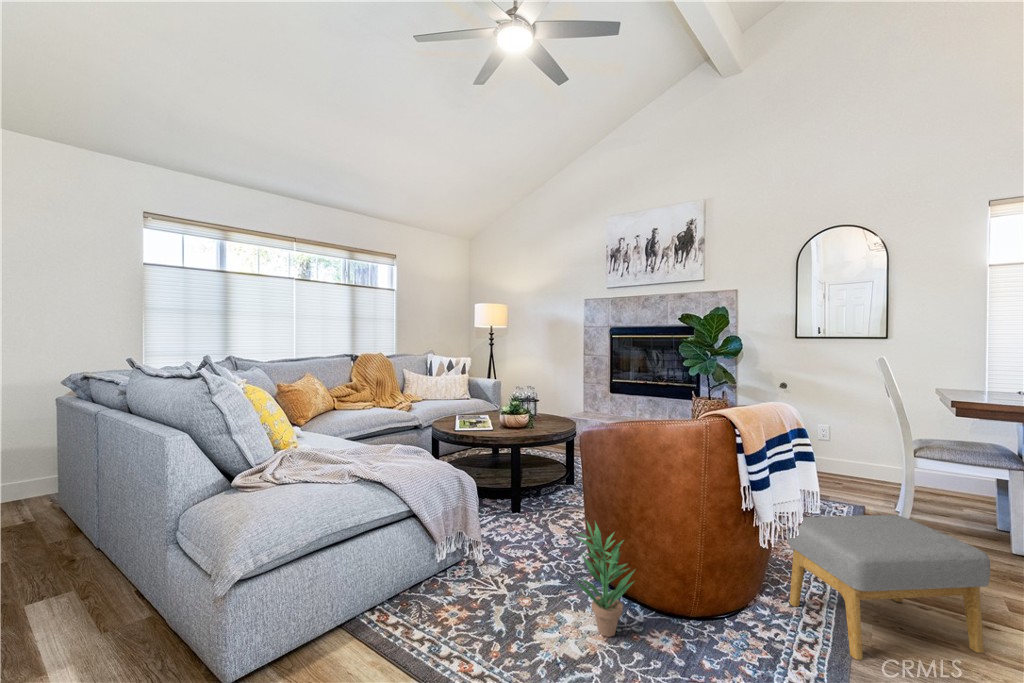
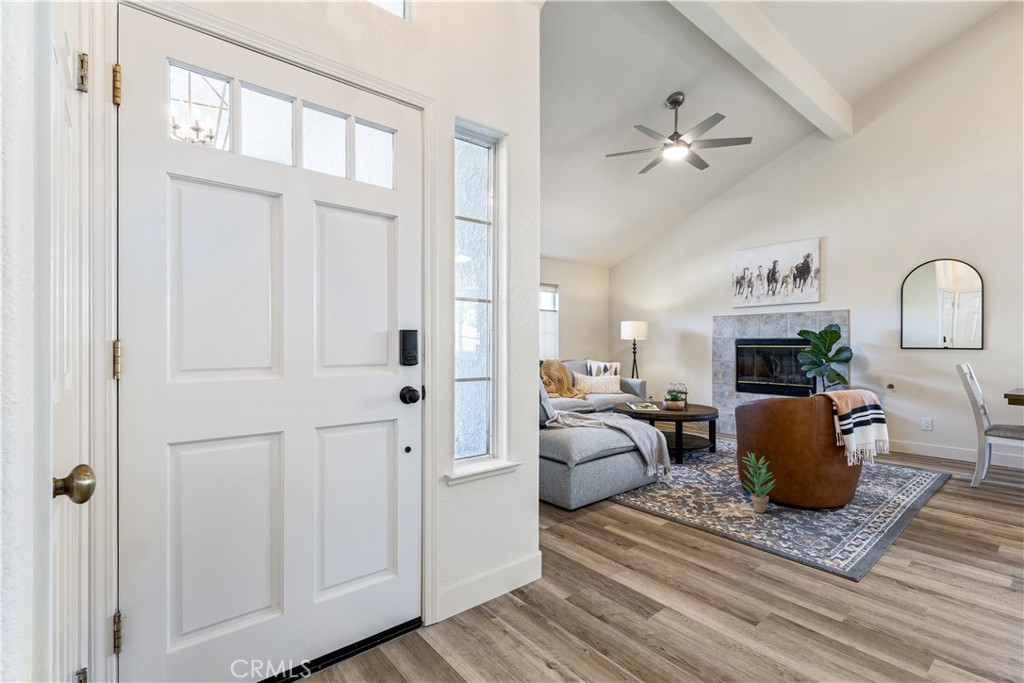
footstool: present [788,515,990,660] -> none [872,459,996,532]

